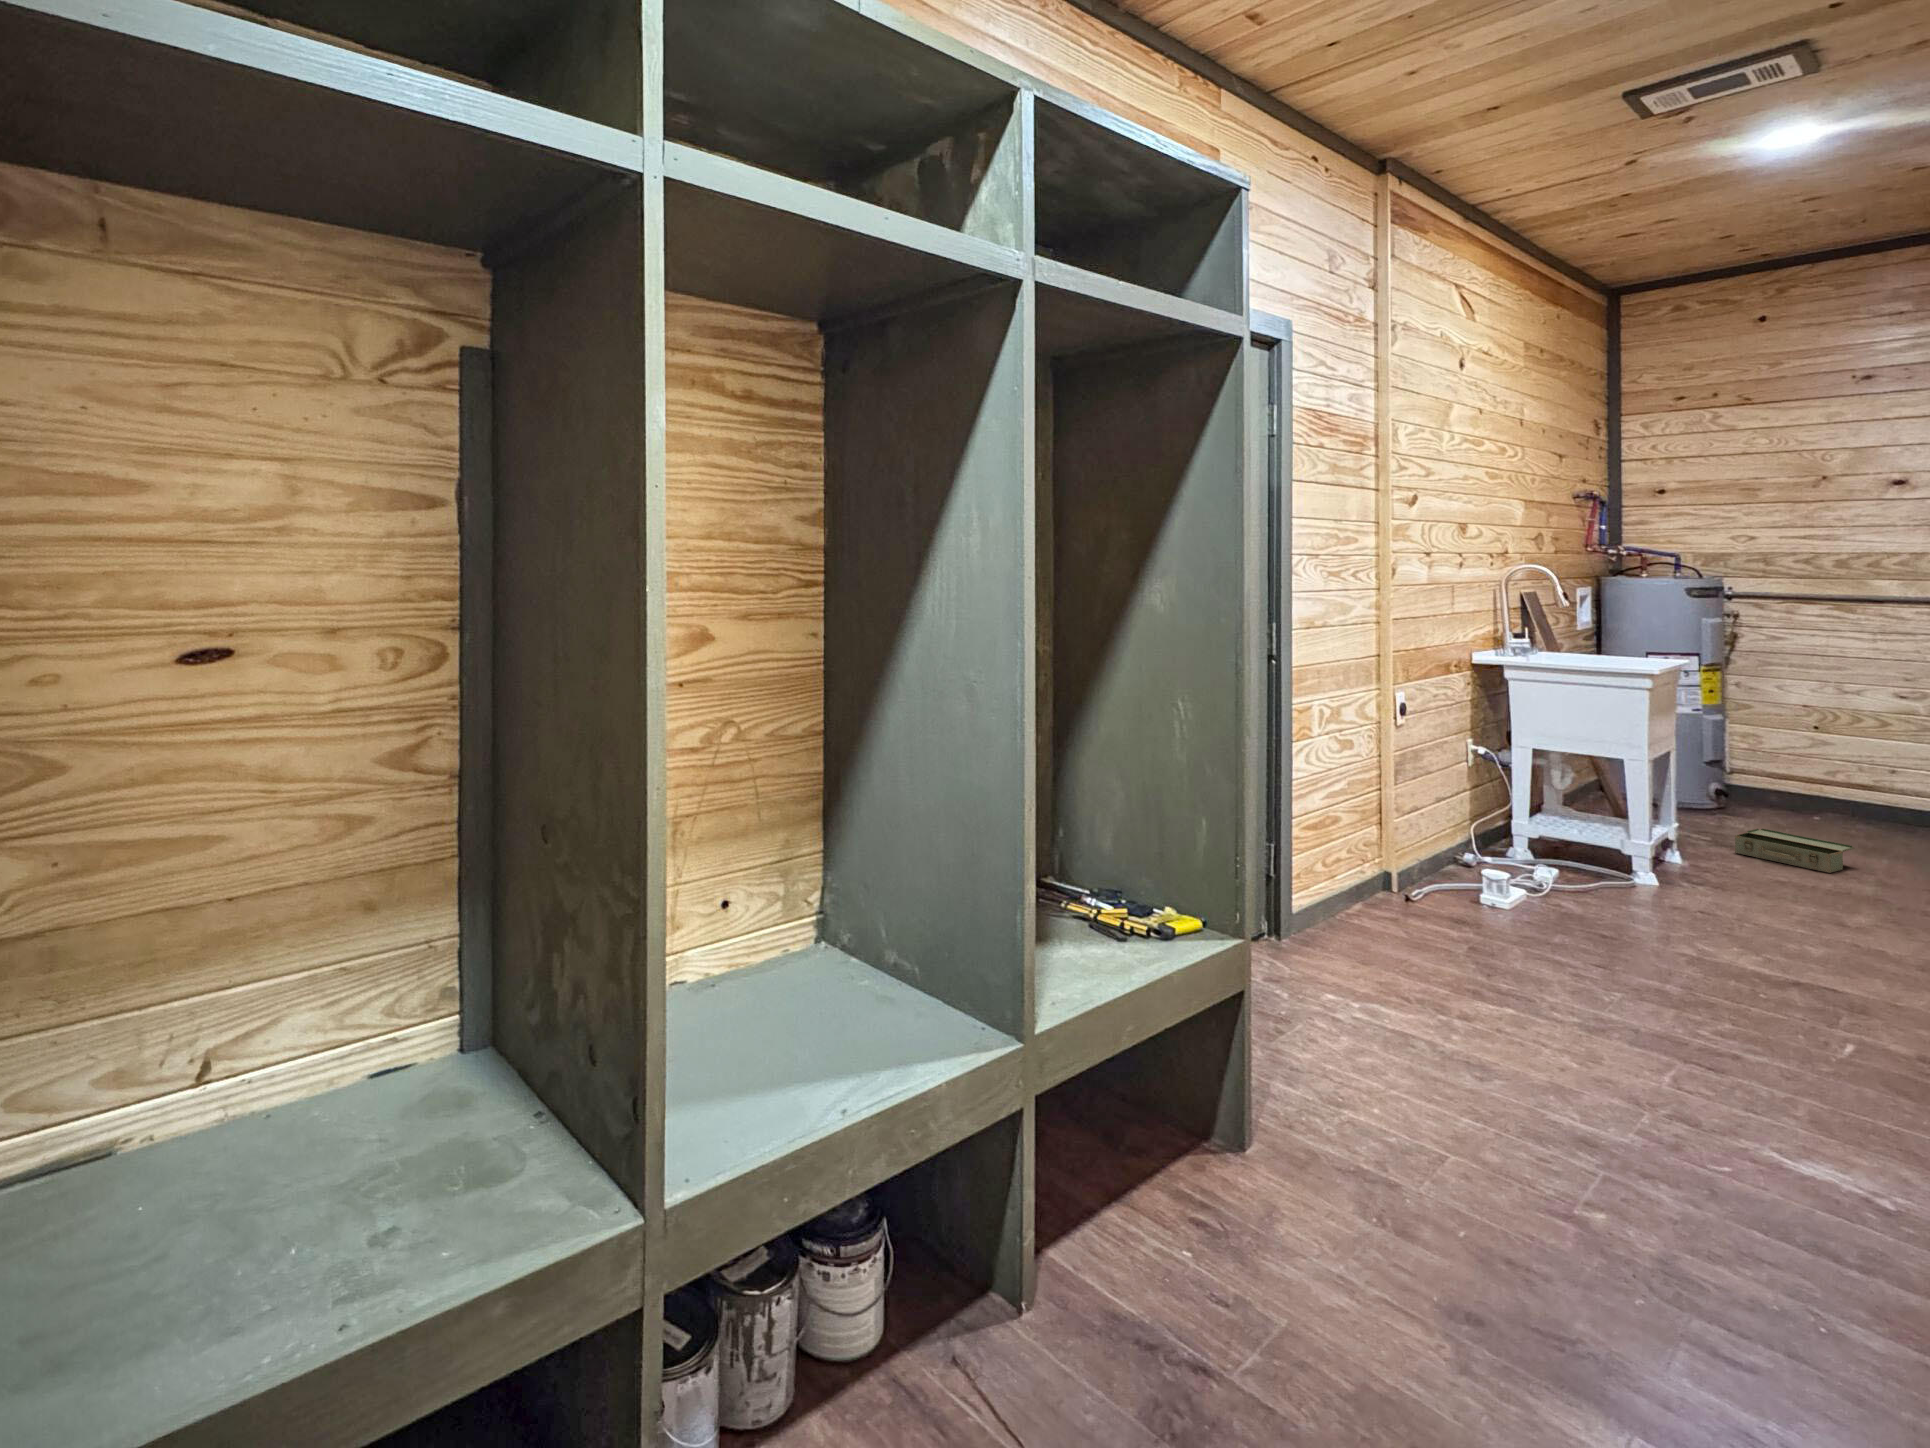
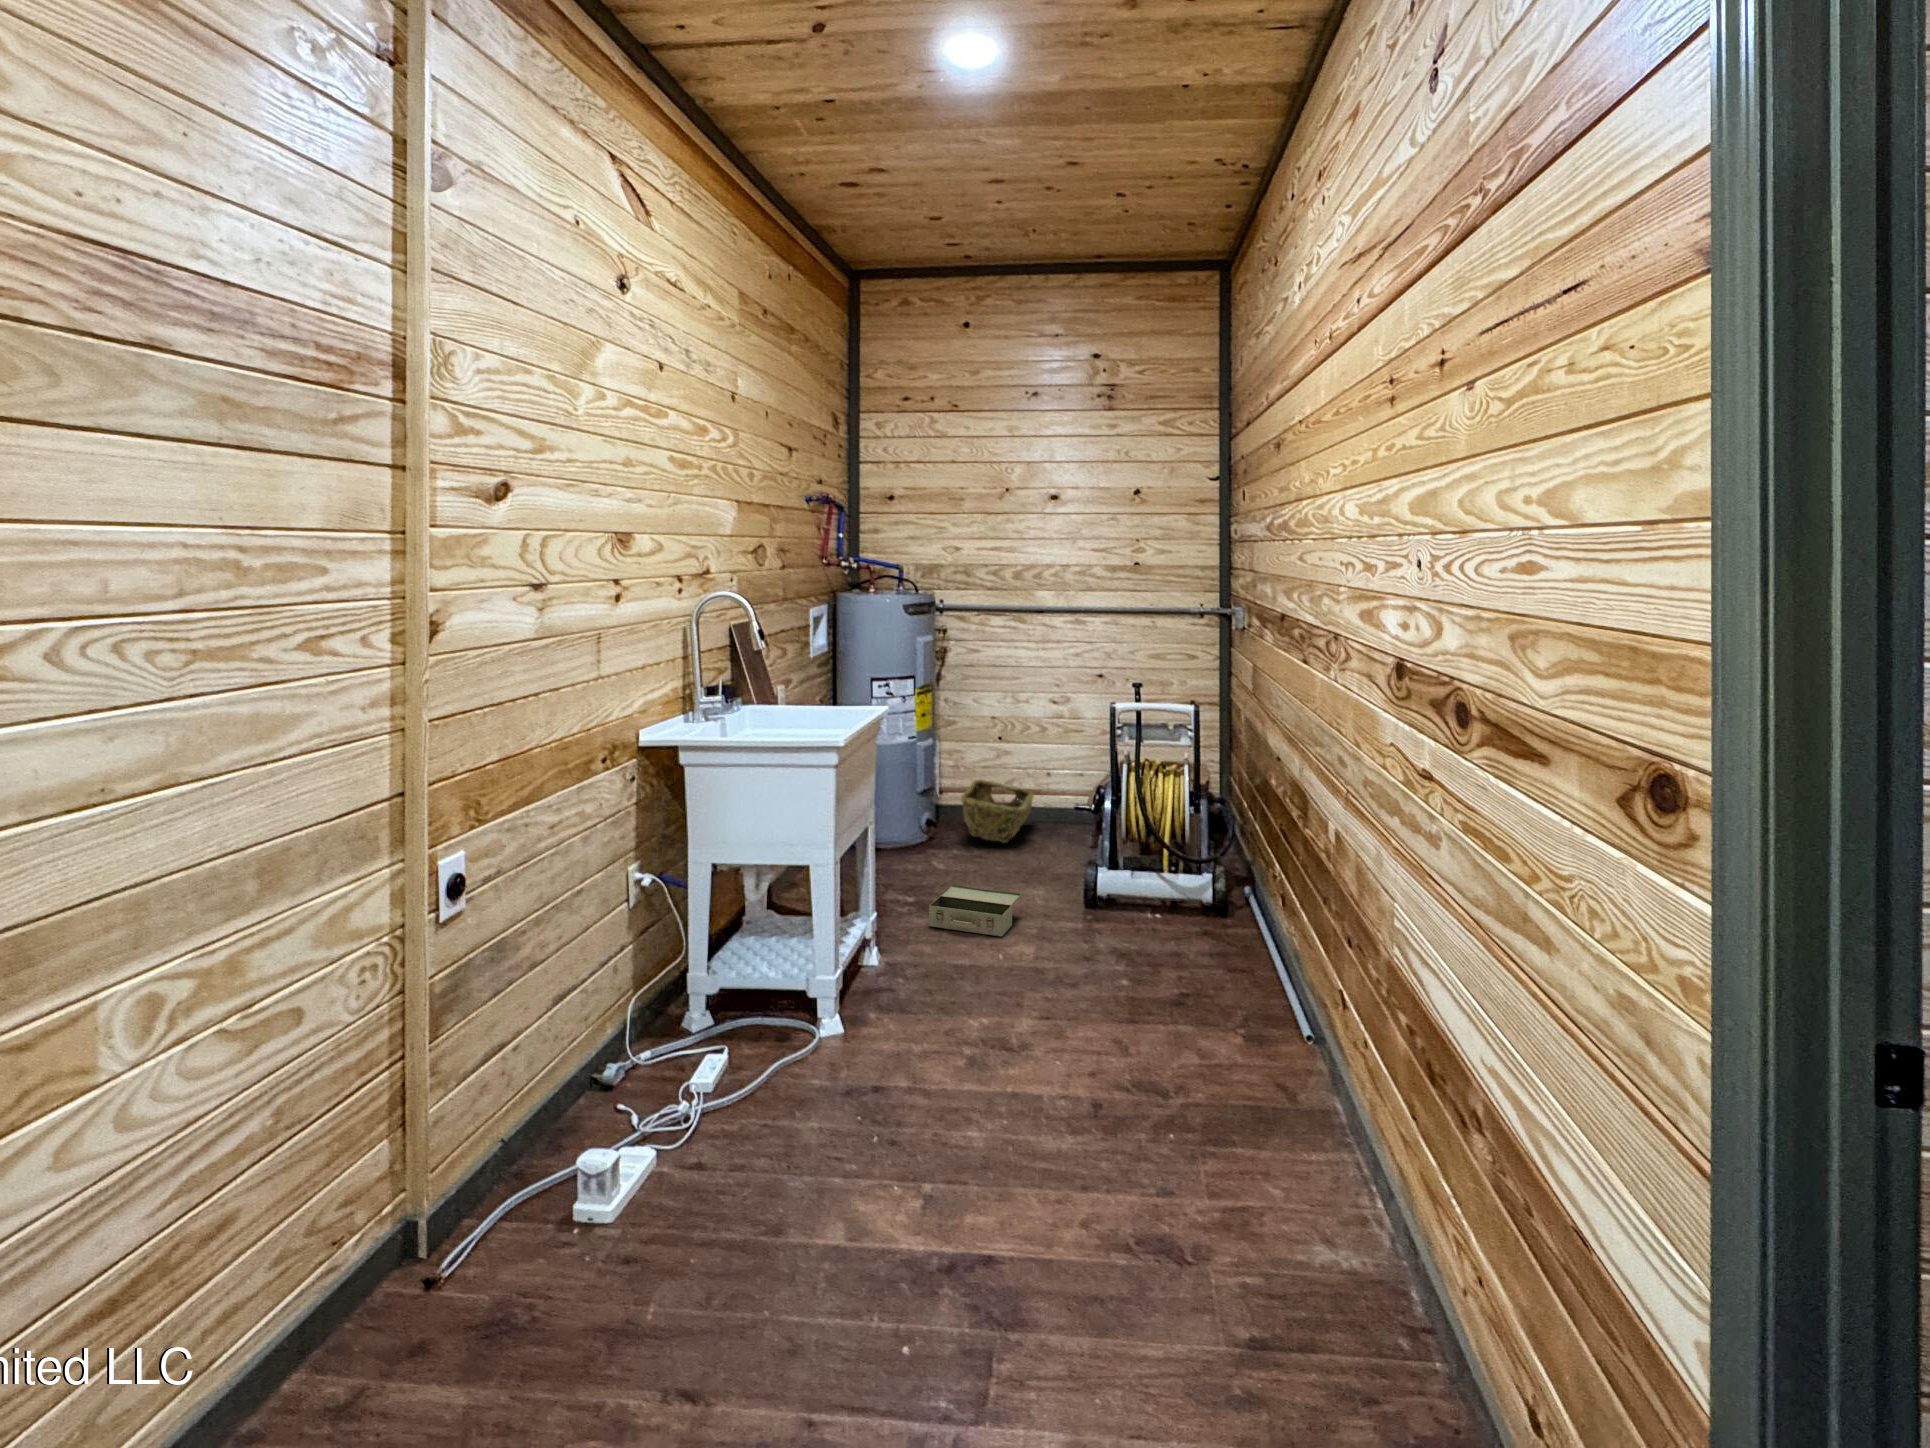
woven basket: none [1763,763,1870,822] -> present [961,780,1034,843]

